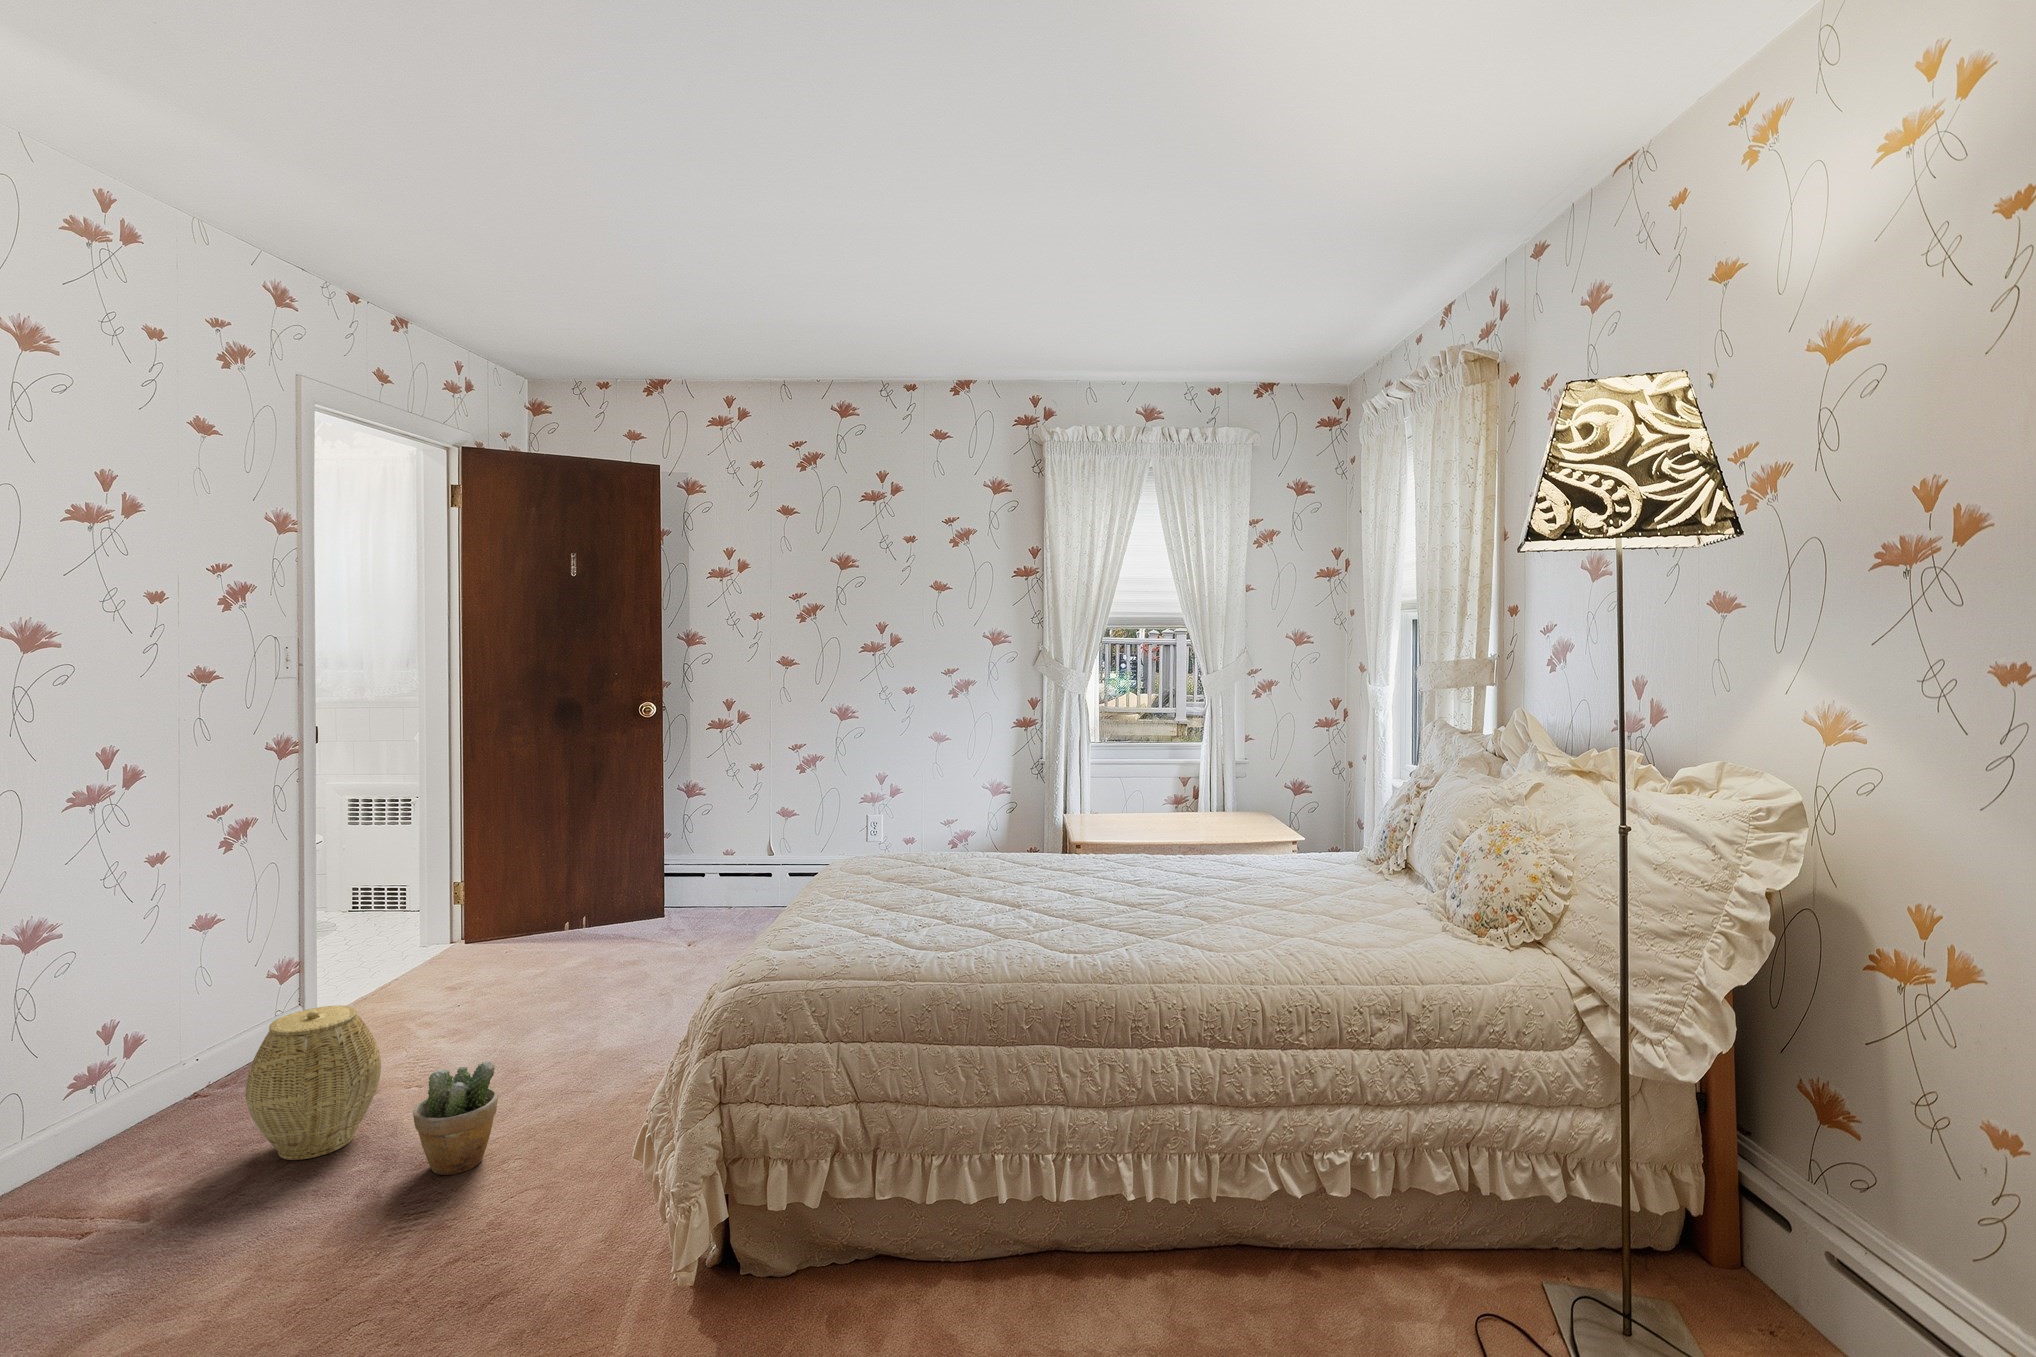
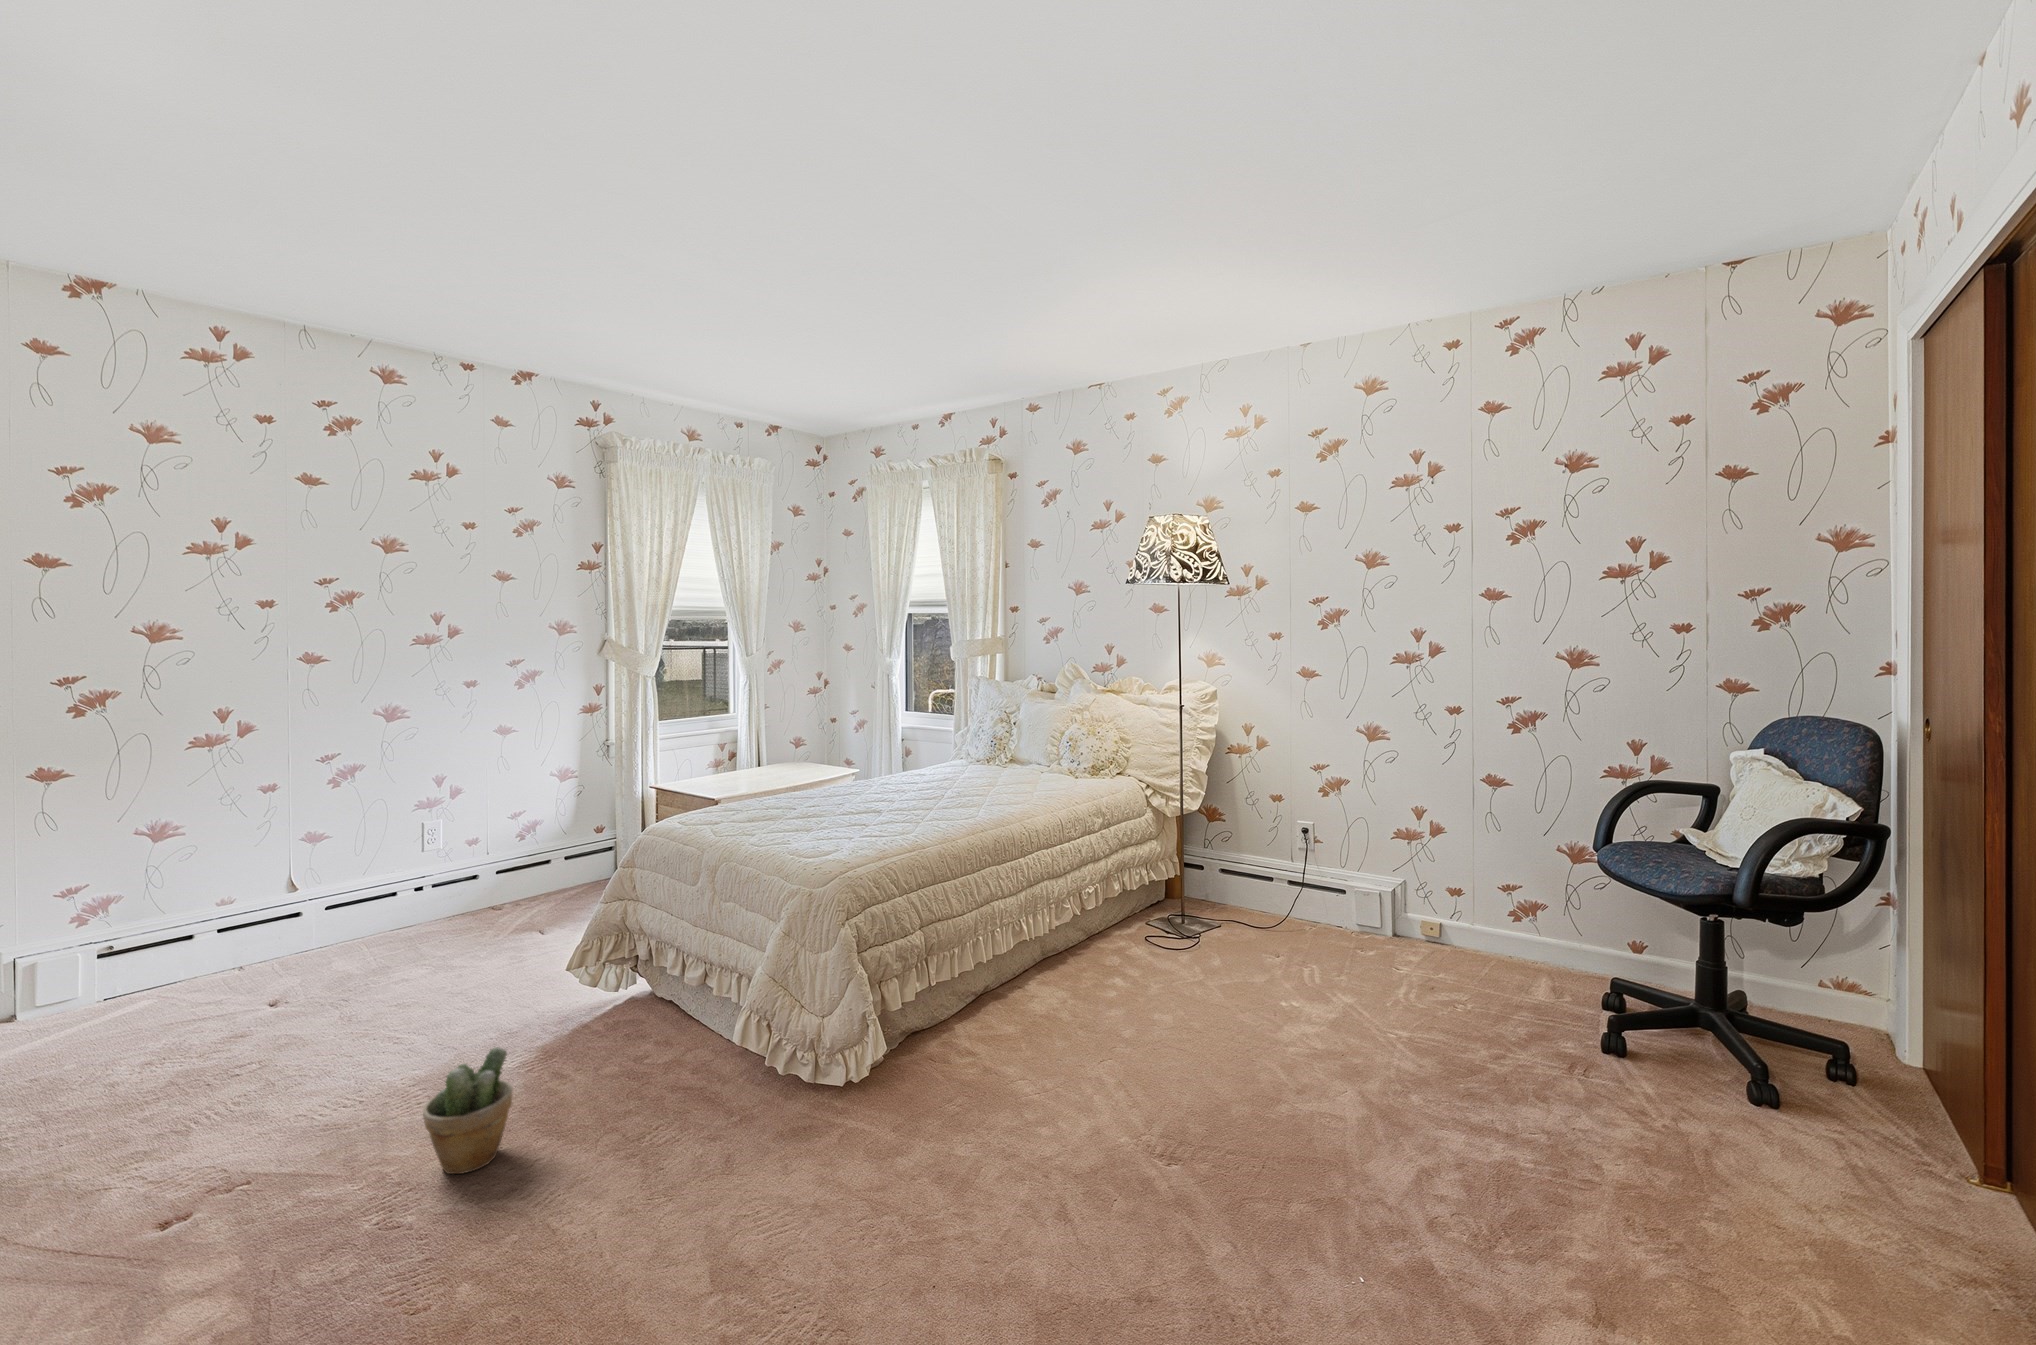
woven basket: present [246,1005,381,1160] -> none [127,1067,311,1268]

